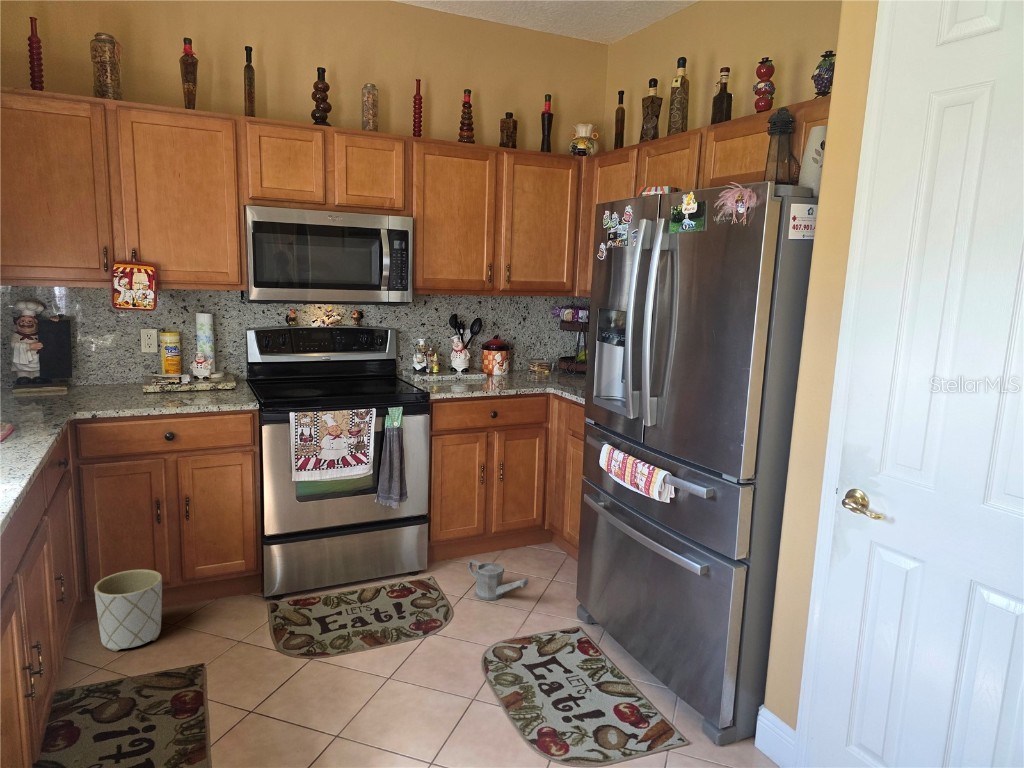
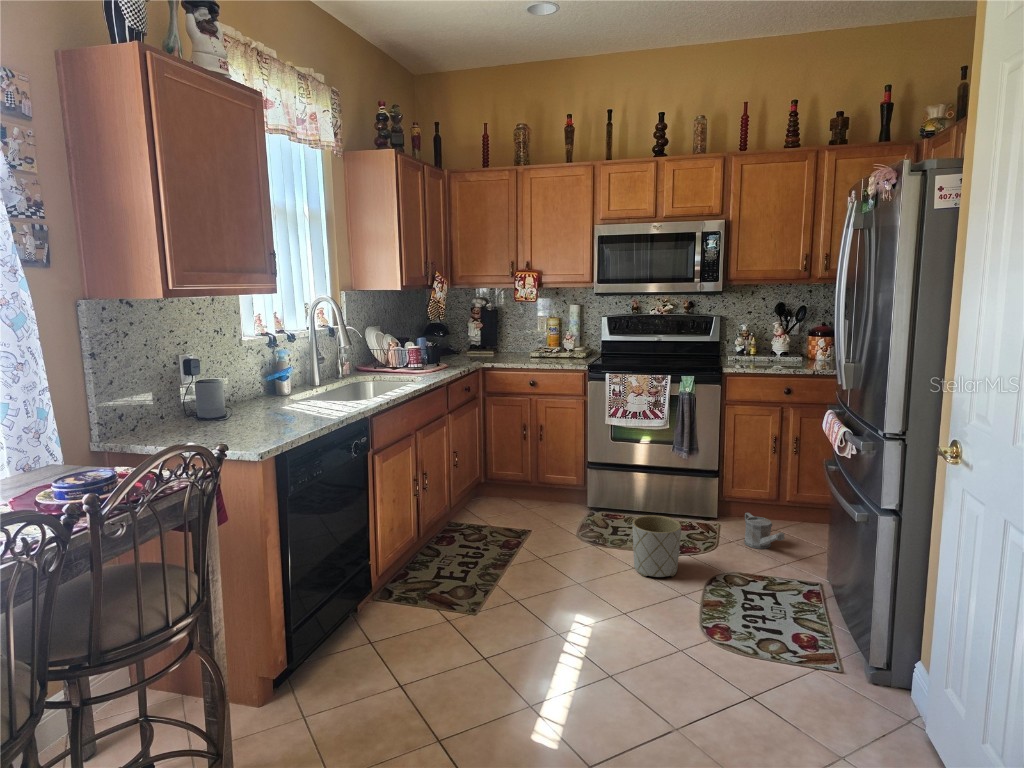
planter: present [94,569,162,651] -> present [633,515,681,577]

